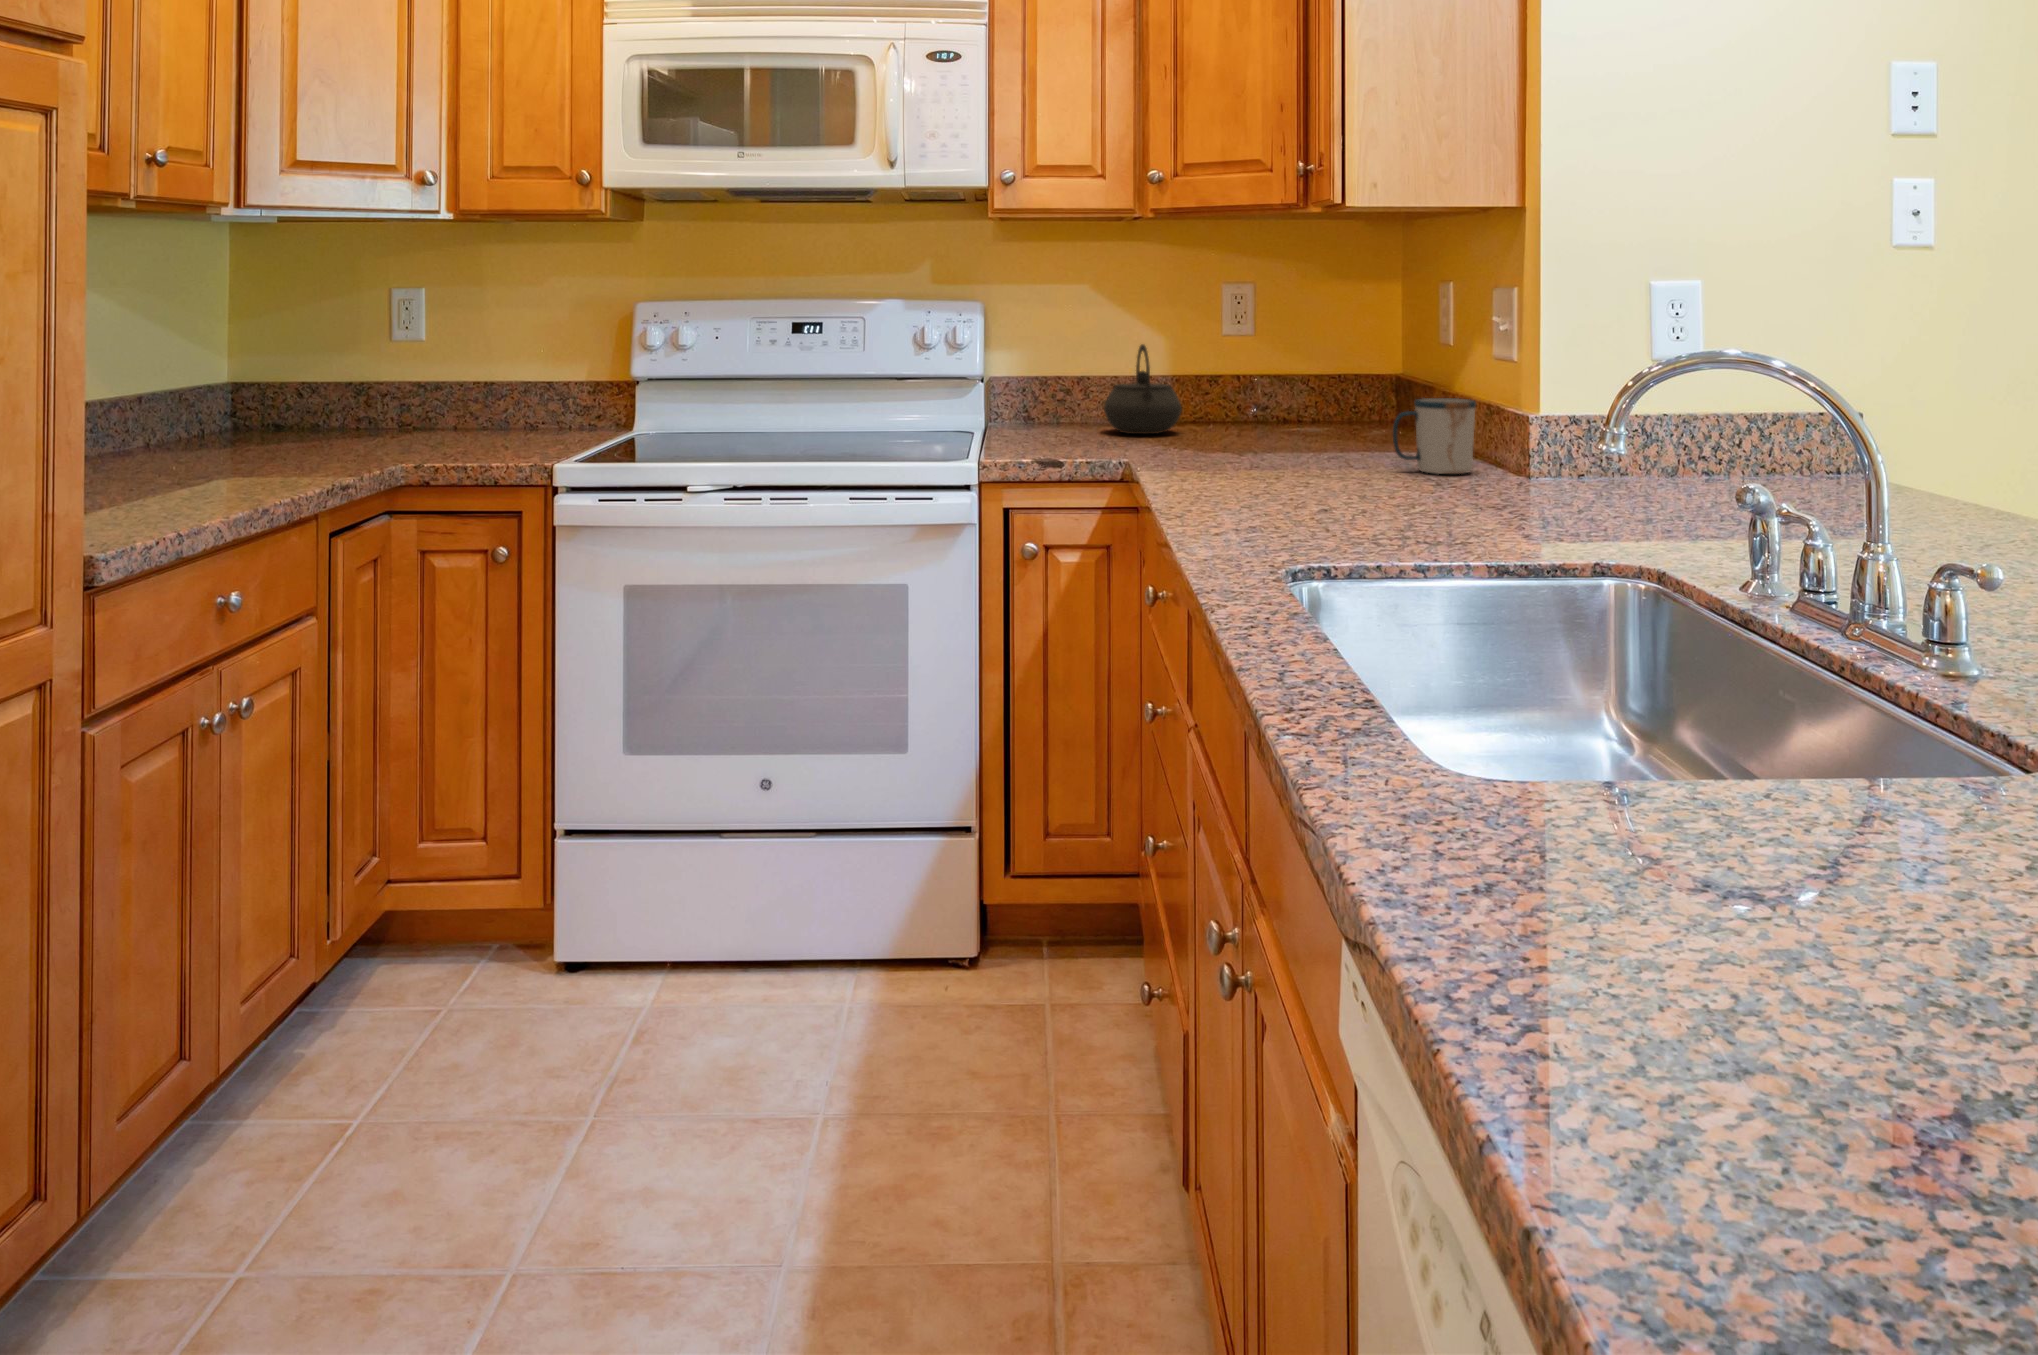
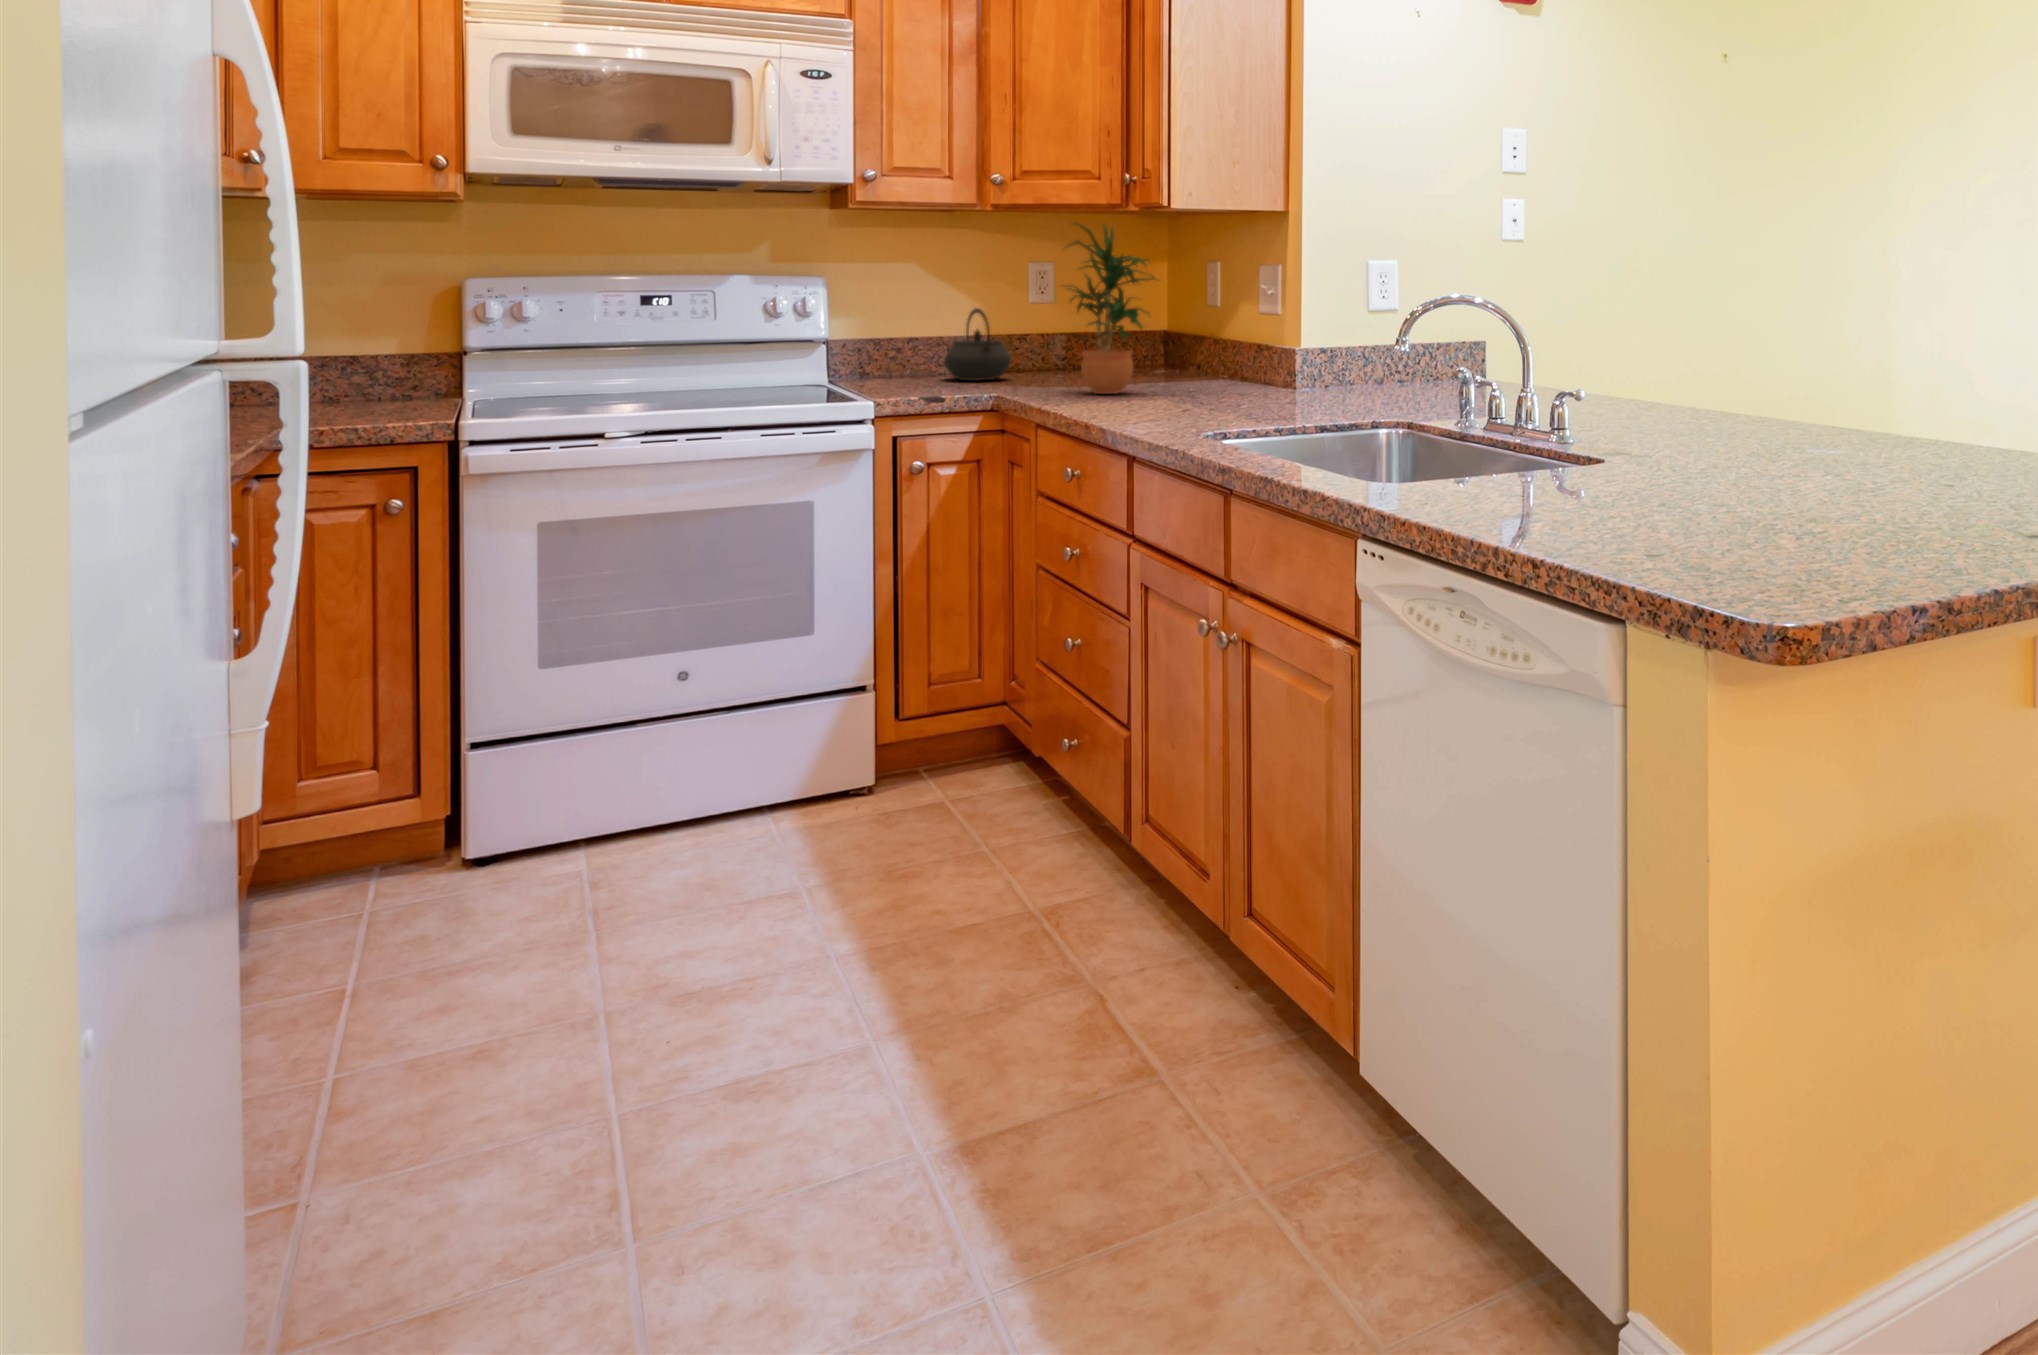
potted plant: none [1201,230,1337,467] -> present [1071,223,1154,394]
mug: present [1393,398,1476,474] -> none [1201,341,1257,393]

